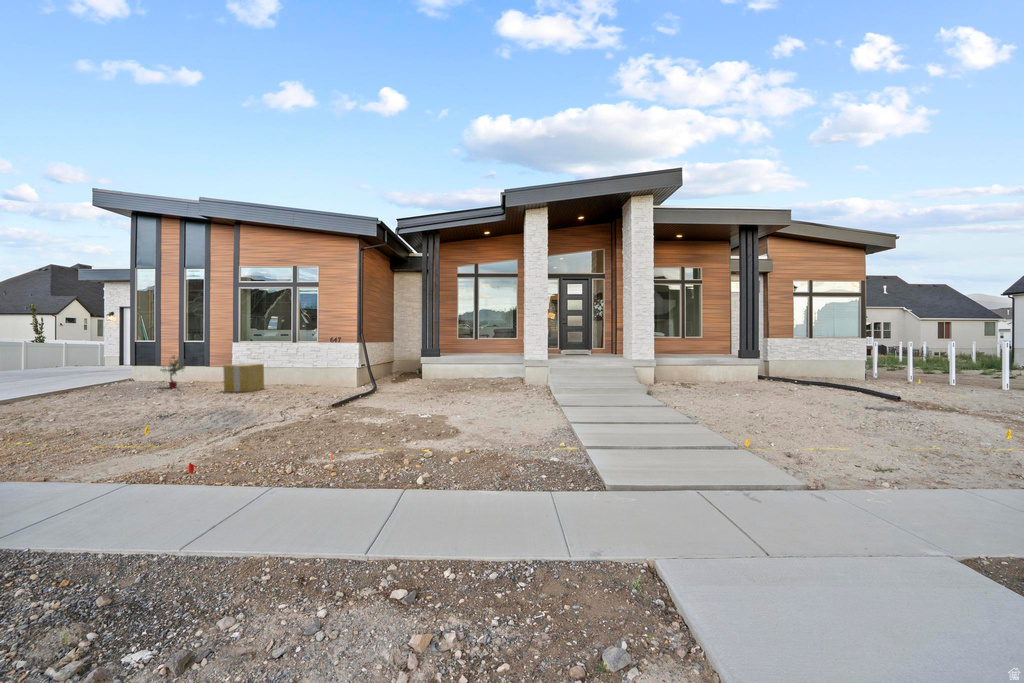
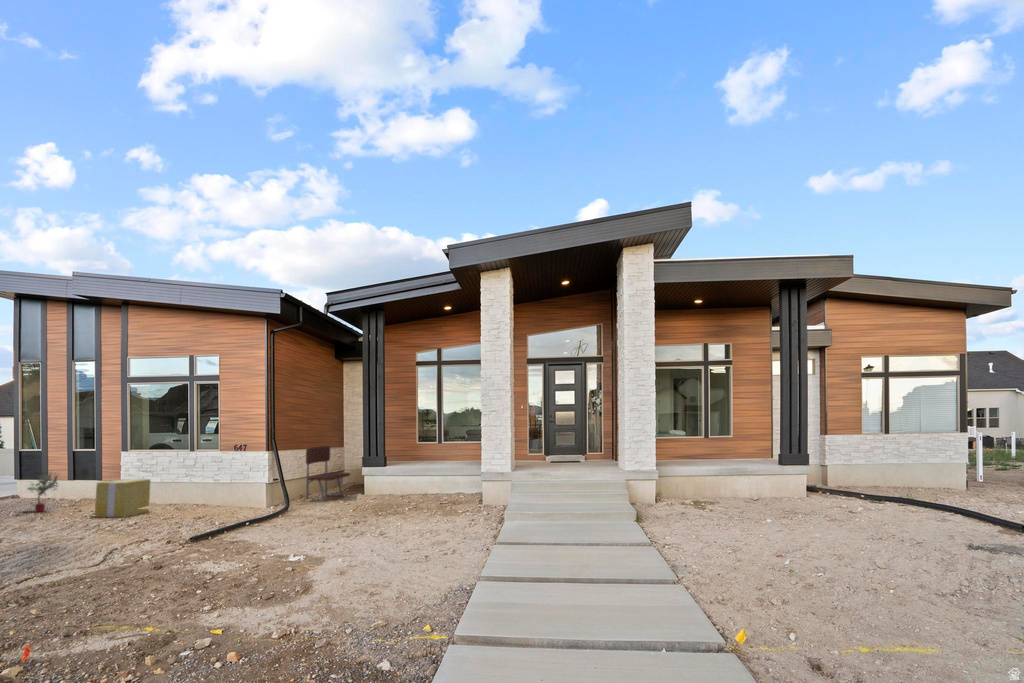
bench: none [380,340,411,382] -> present [306,446,350,501]

